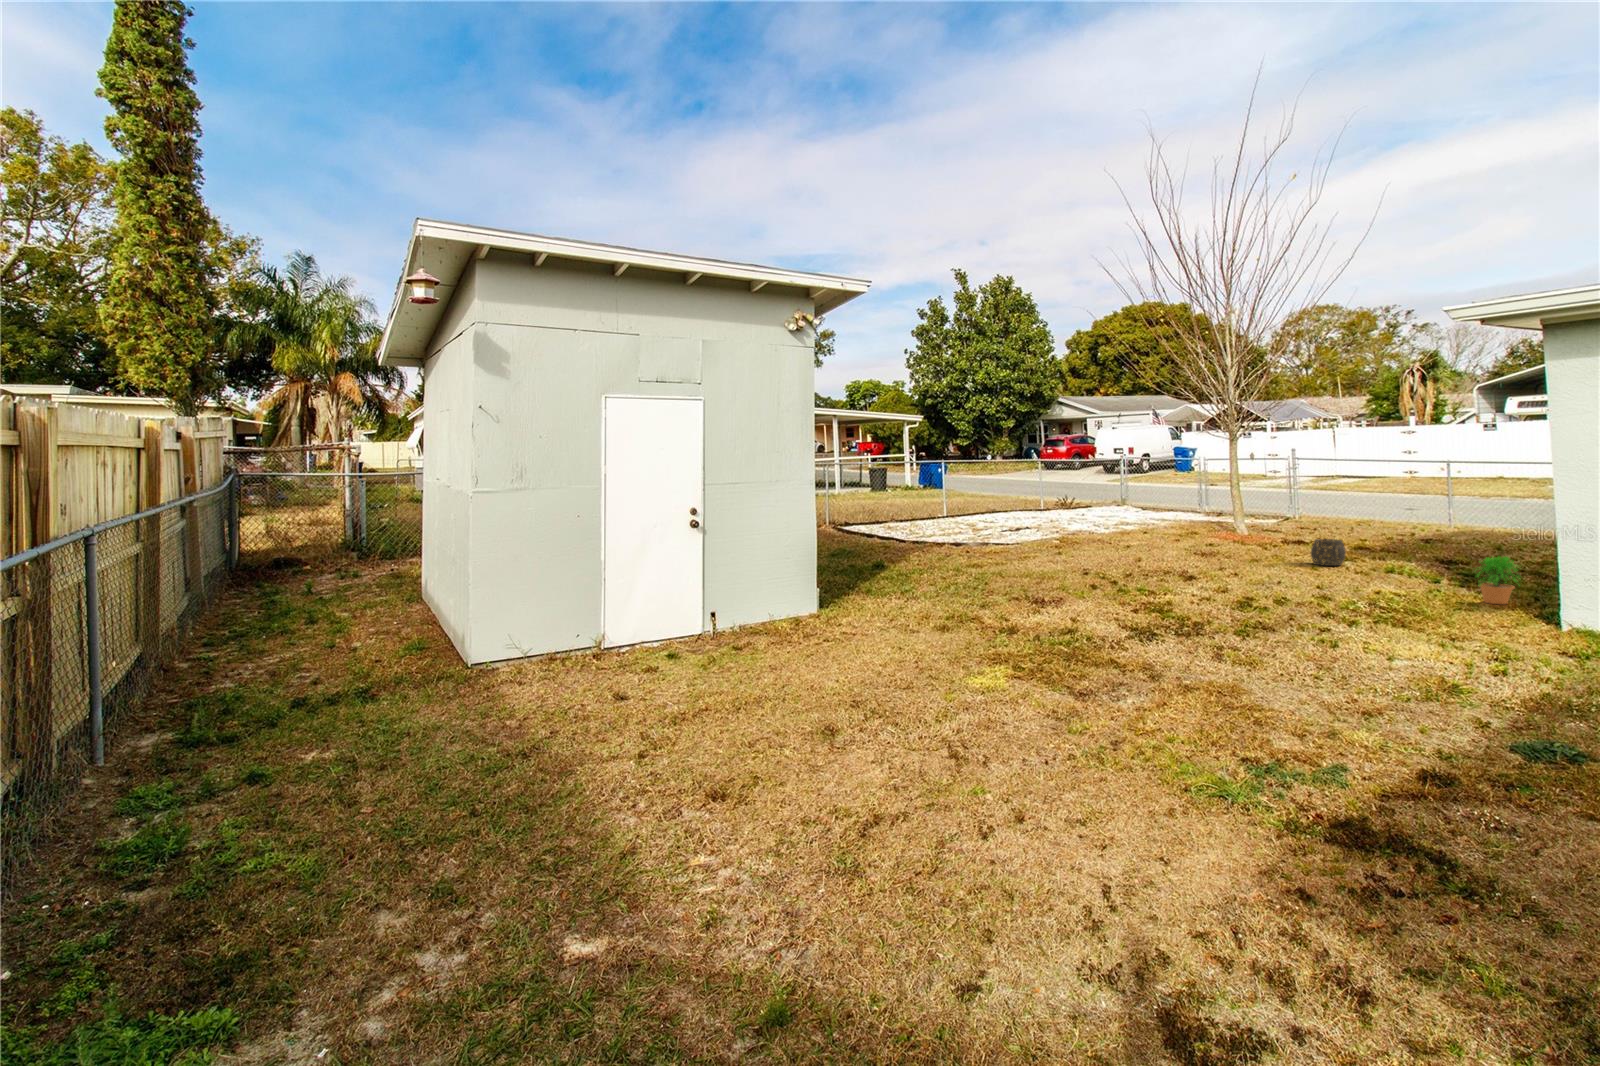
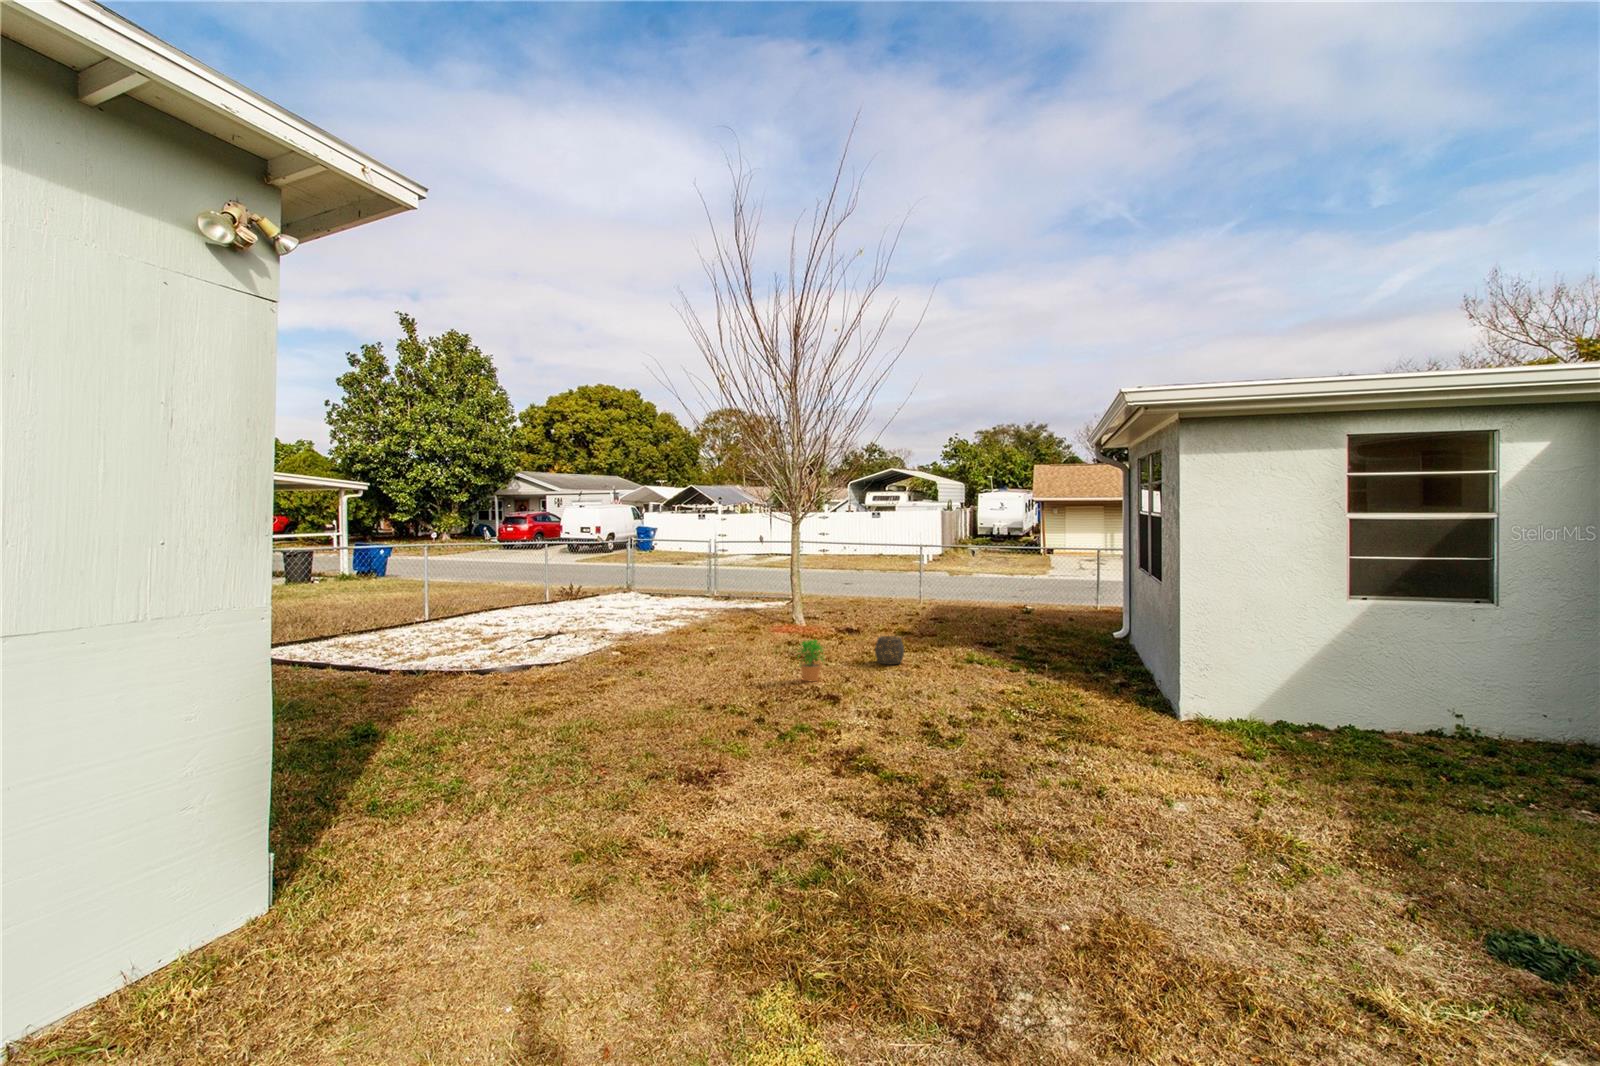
potted plant: present [1477,557,1520,604] -> present [798,639,824,682]

